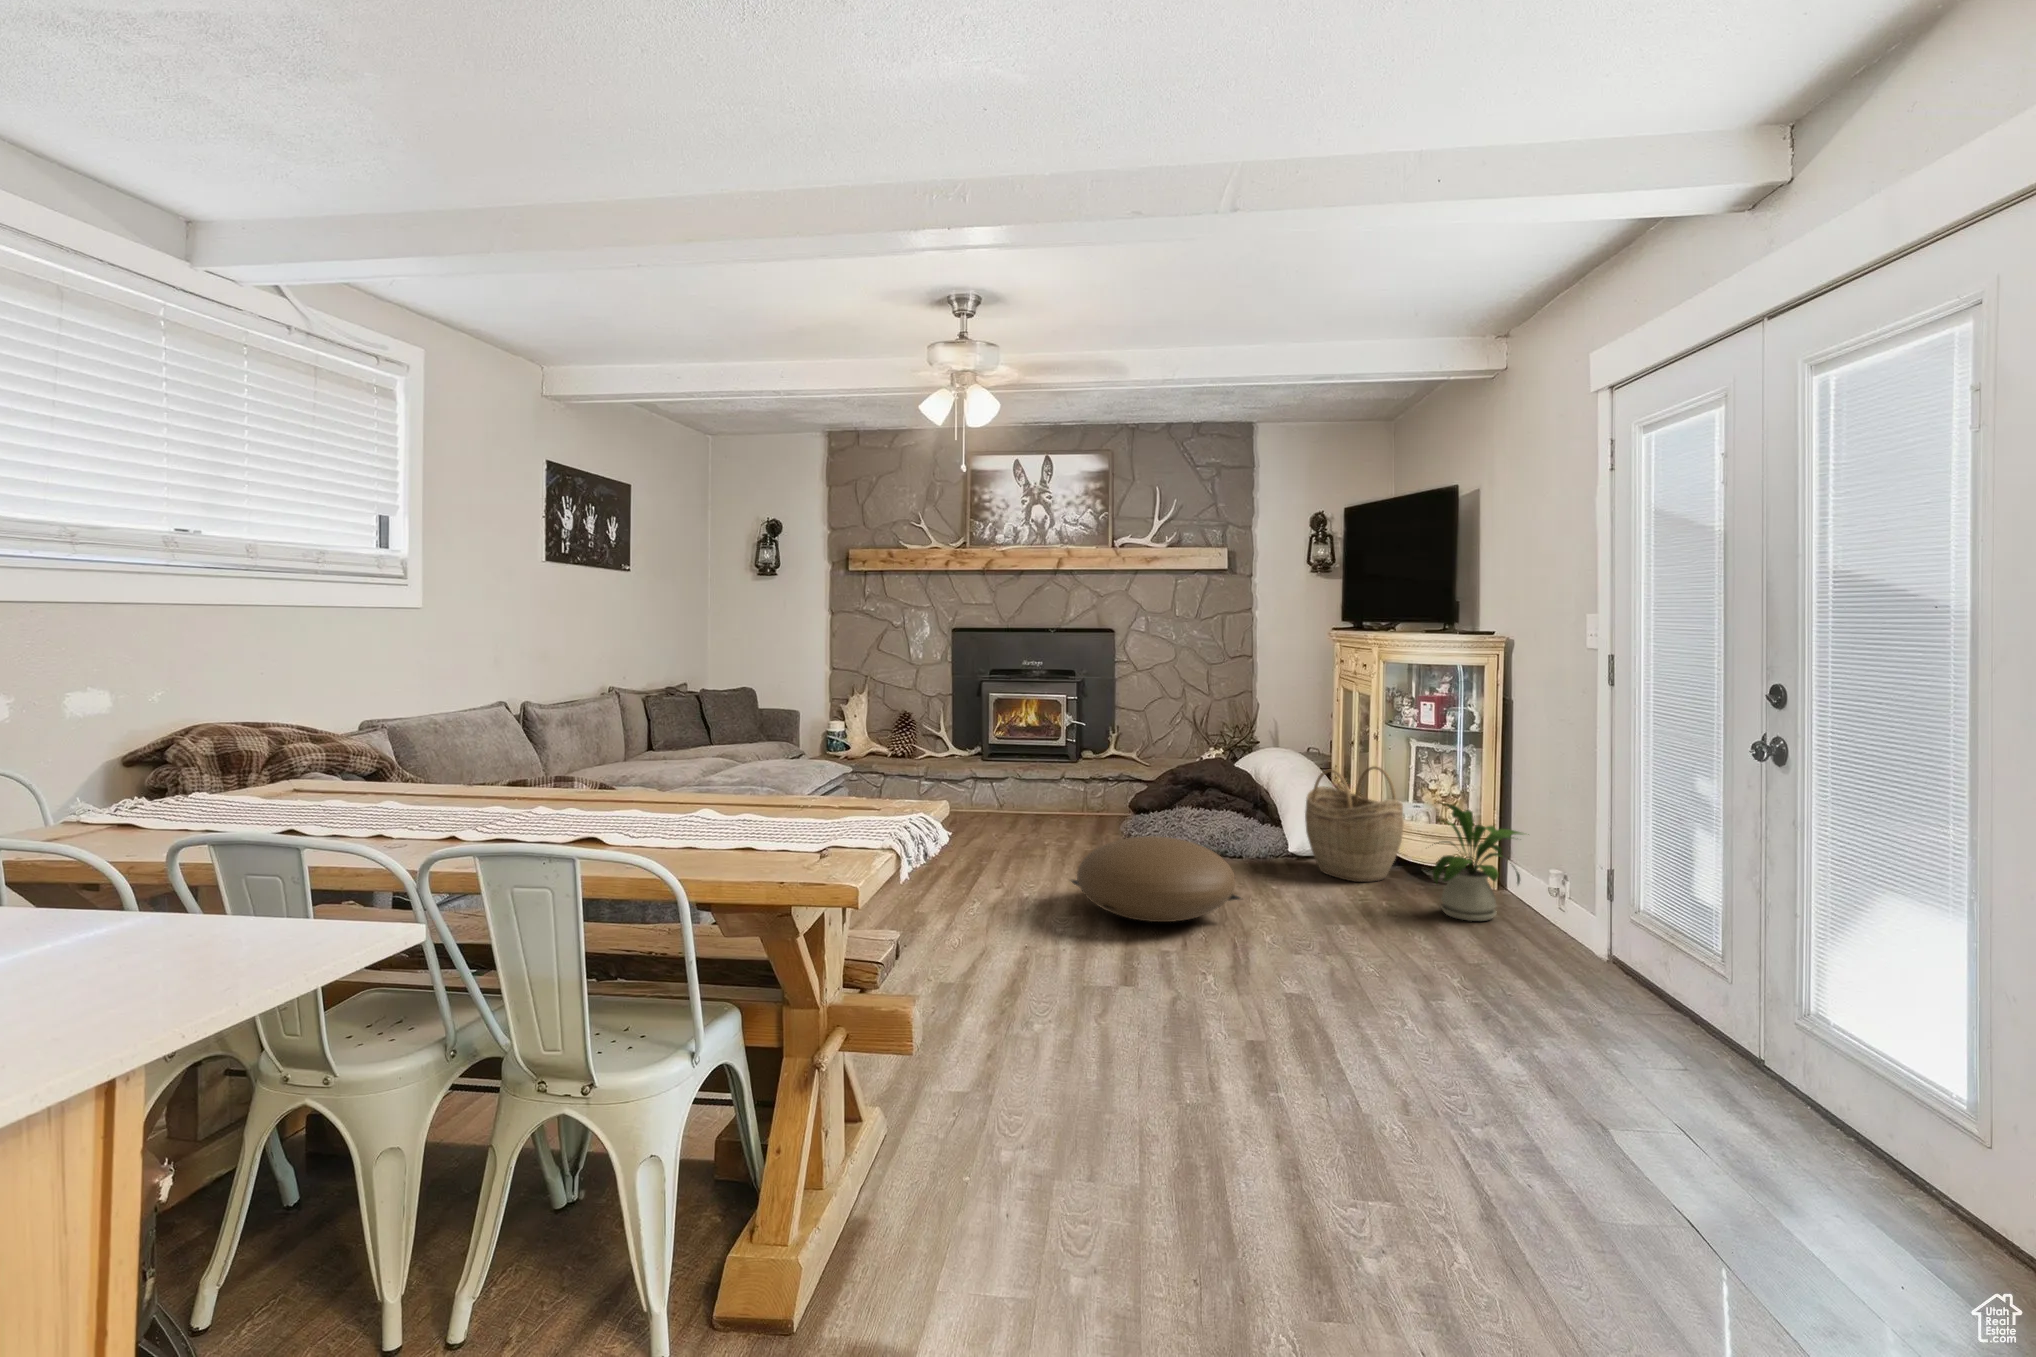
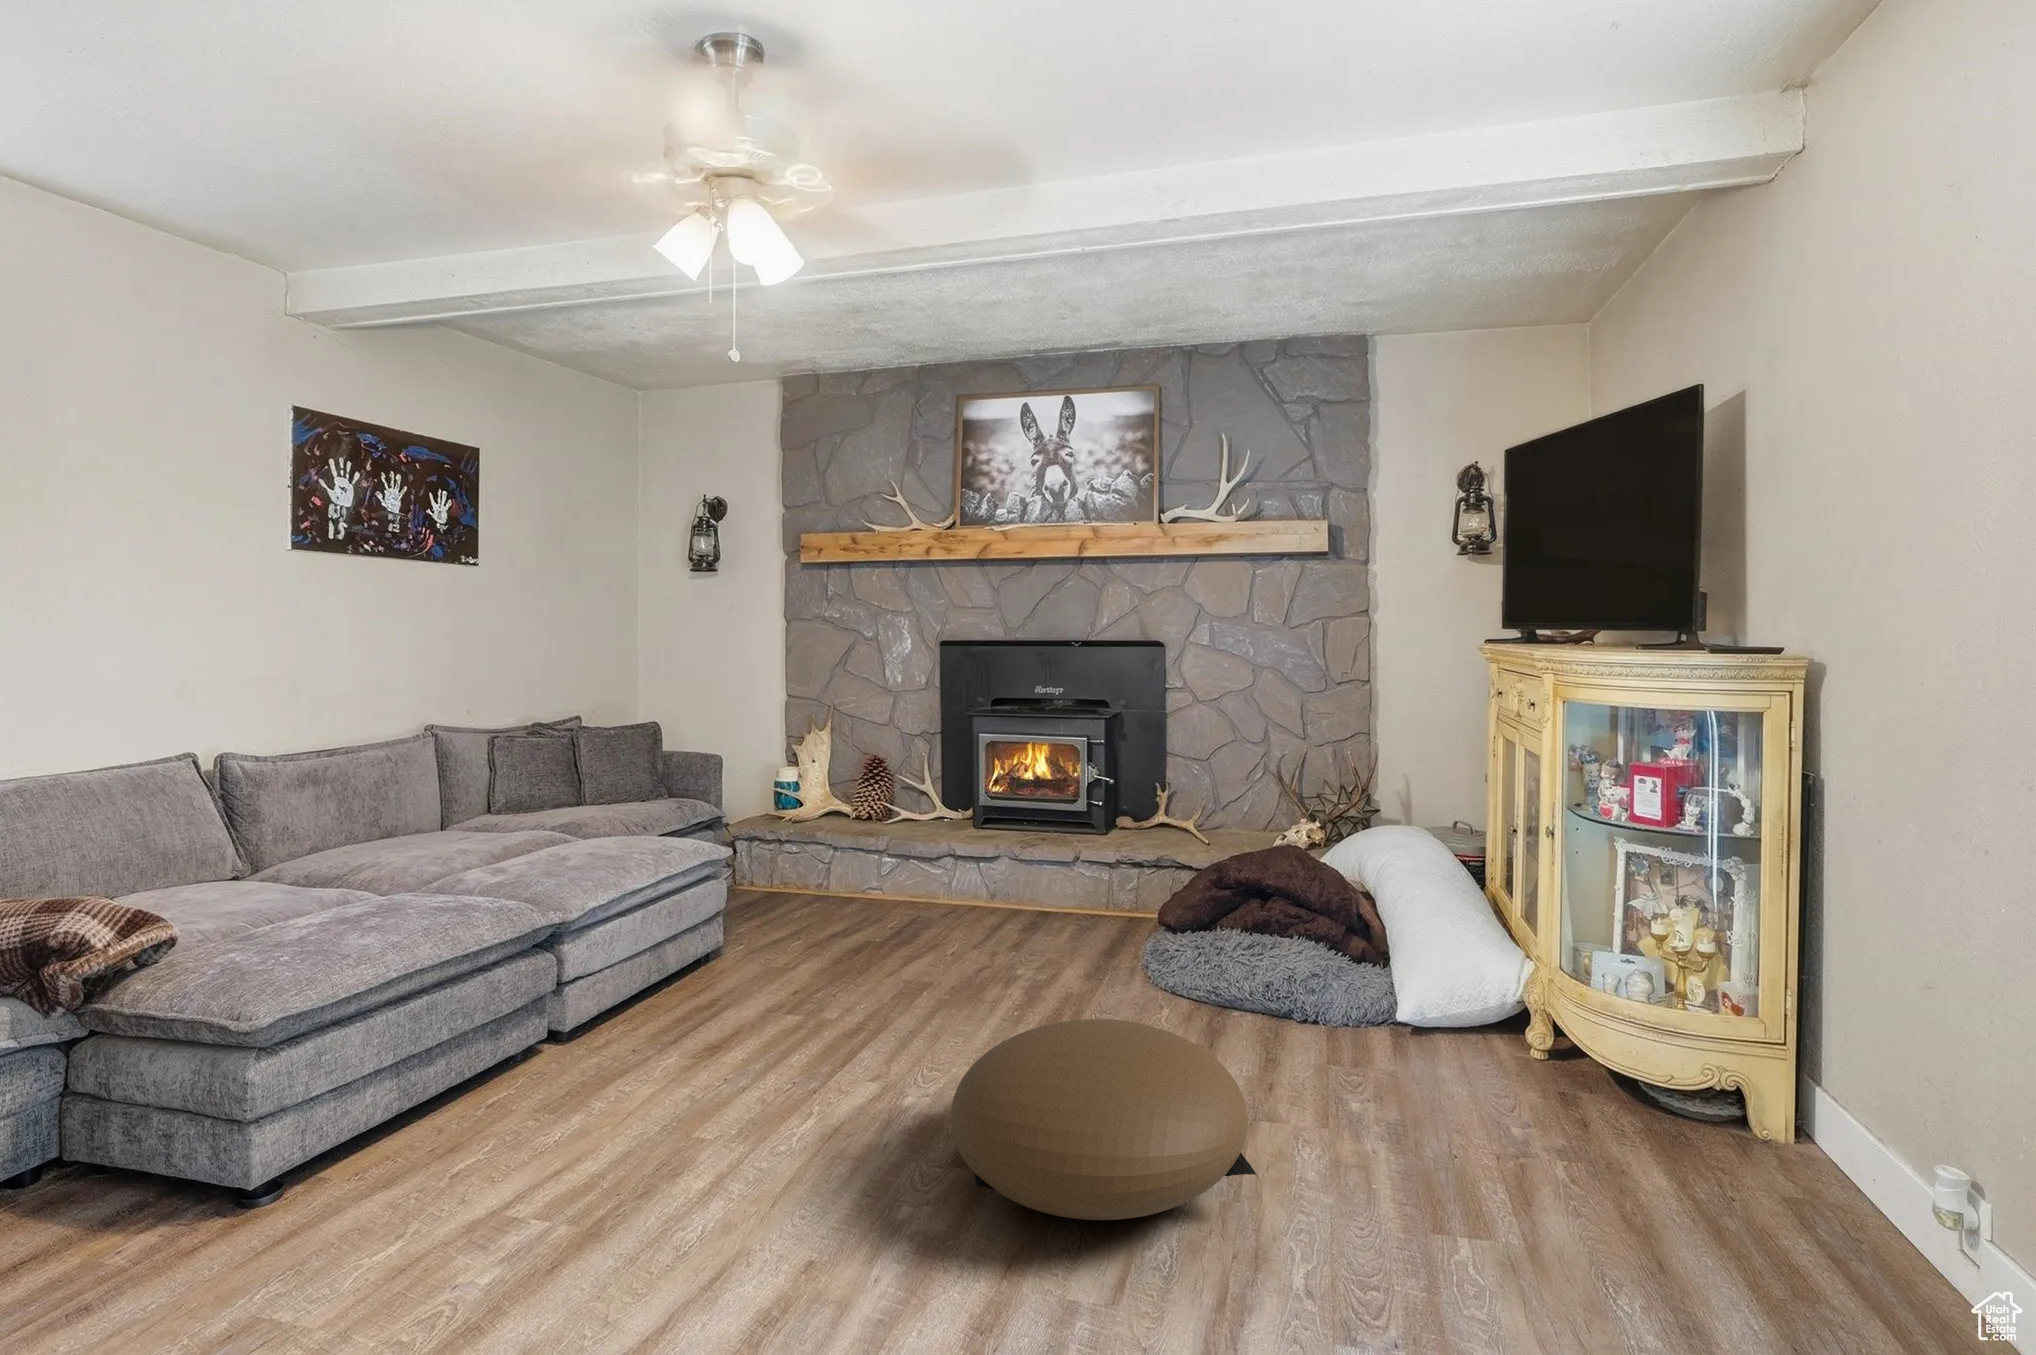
woven basket: present [1305,766,1404,882] -> none [1419,886,1601,1103]
house plant: present [1433,804,1522,921] -> none [1641,998,1873,1250]

